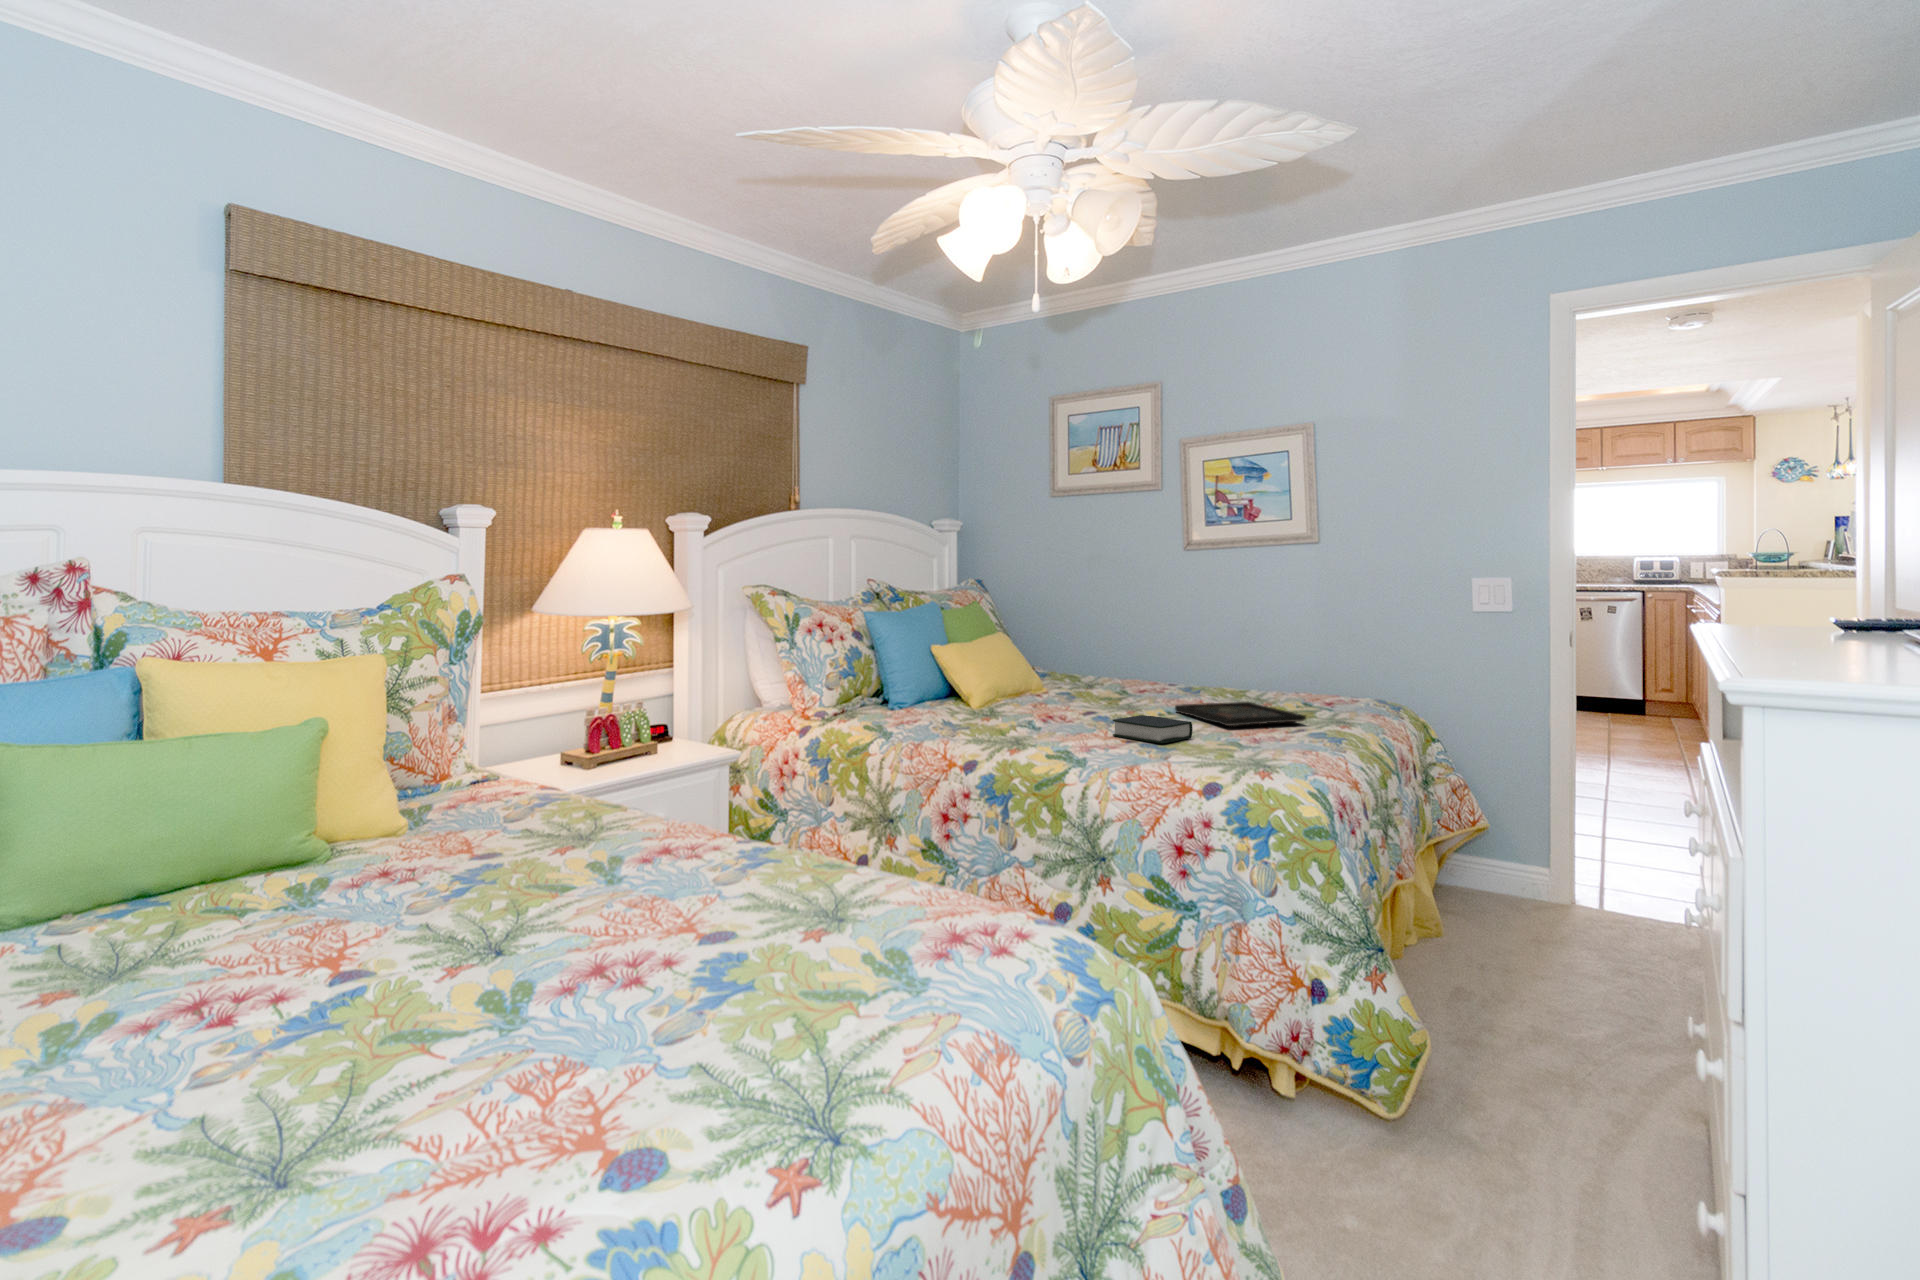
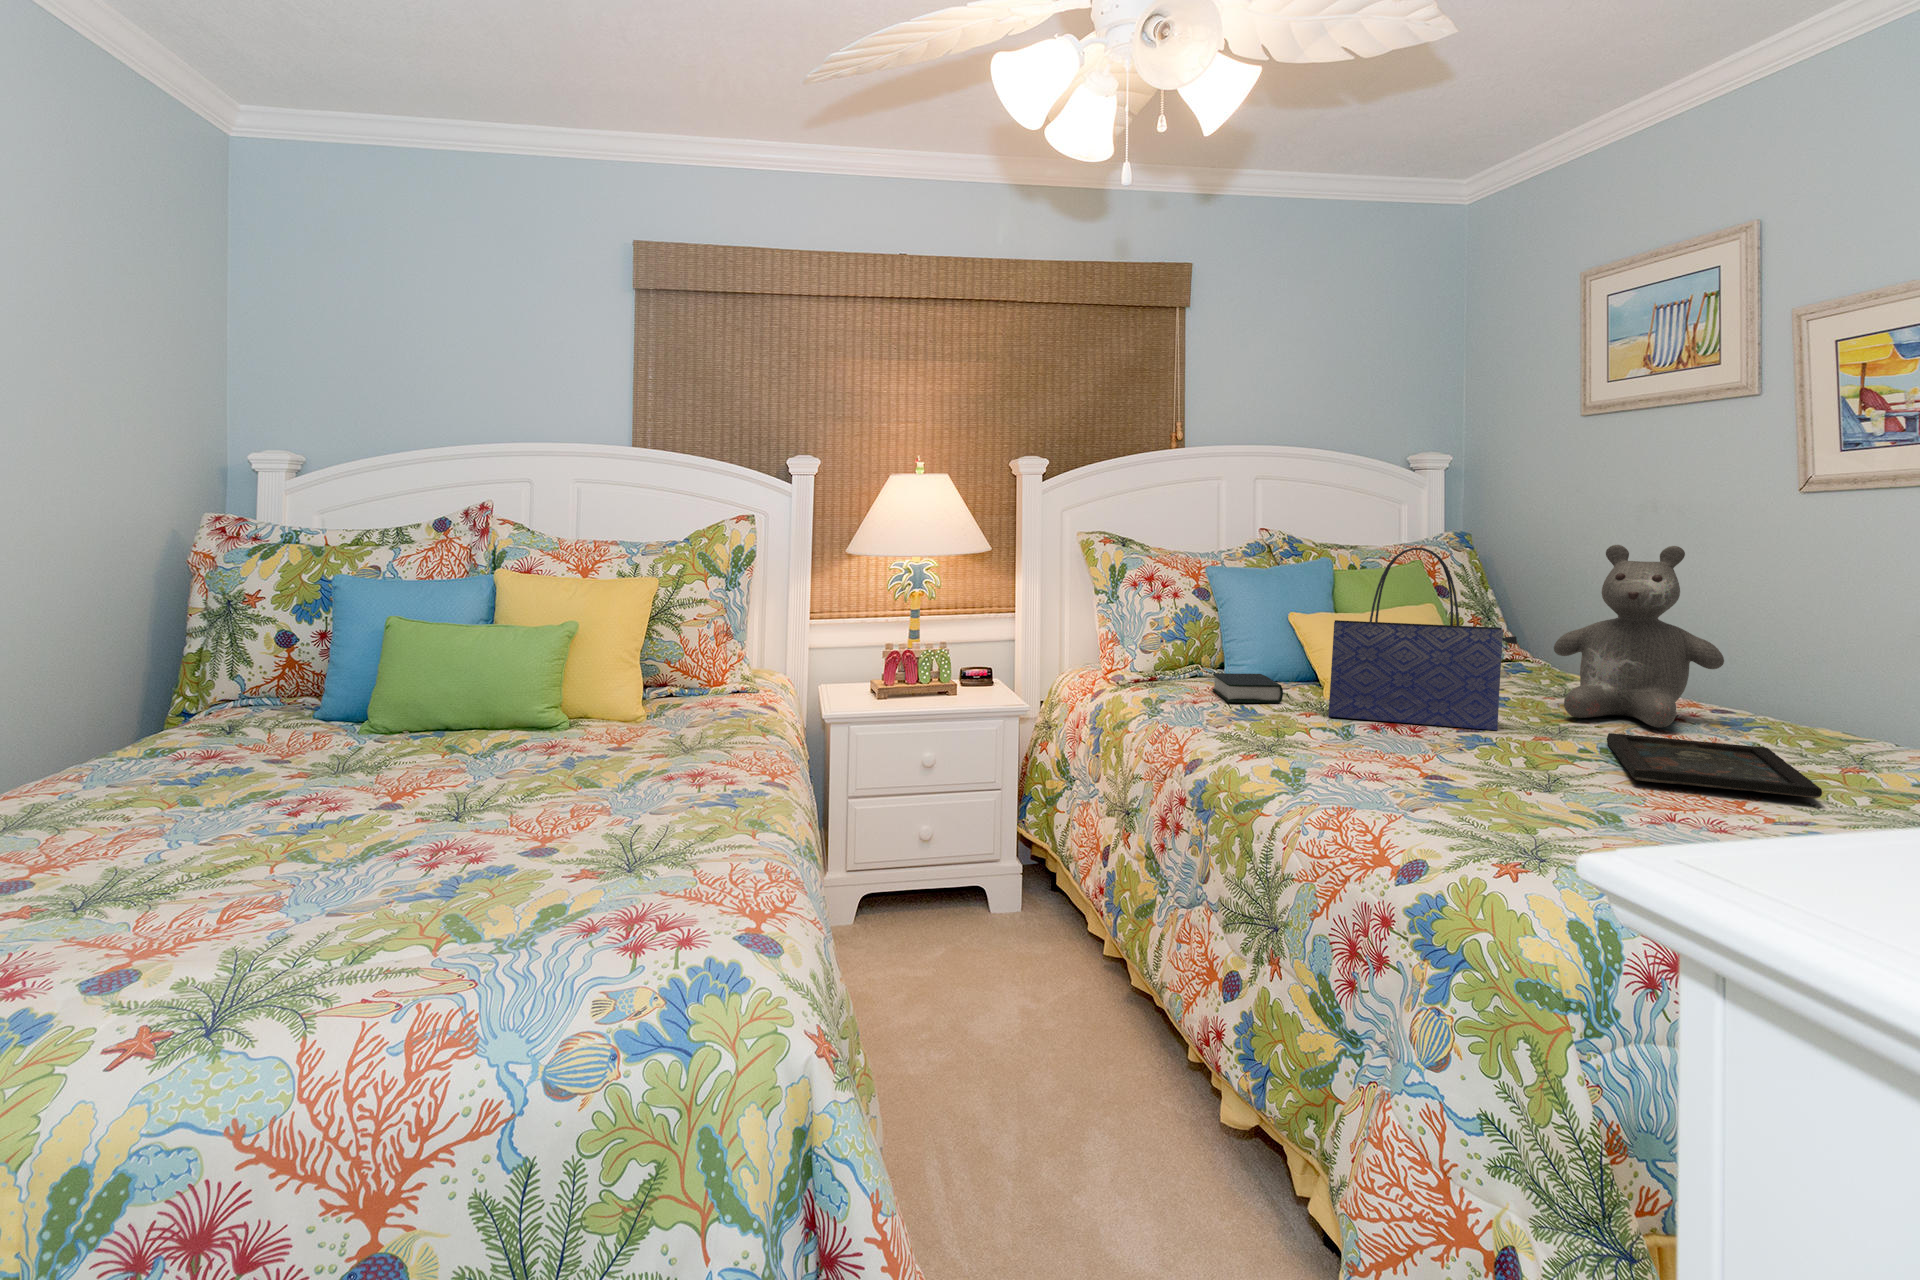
teddy bear: none [1105,585,1198,700] -> present [1554,545,1724,728]
tote bag: none [1002,590,1115,719] -> present [1328,548,1517,730]
book: present [1113,715,1193,743] -> present [1212,673,1283,703]

